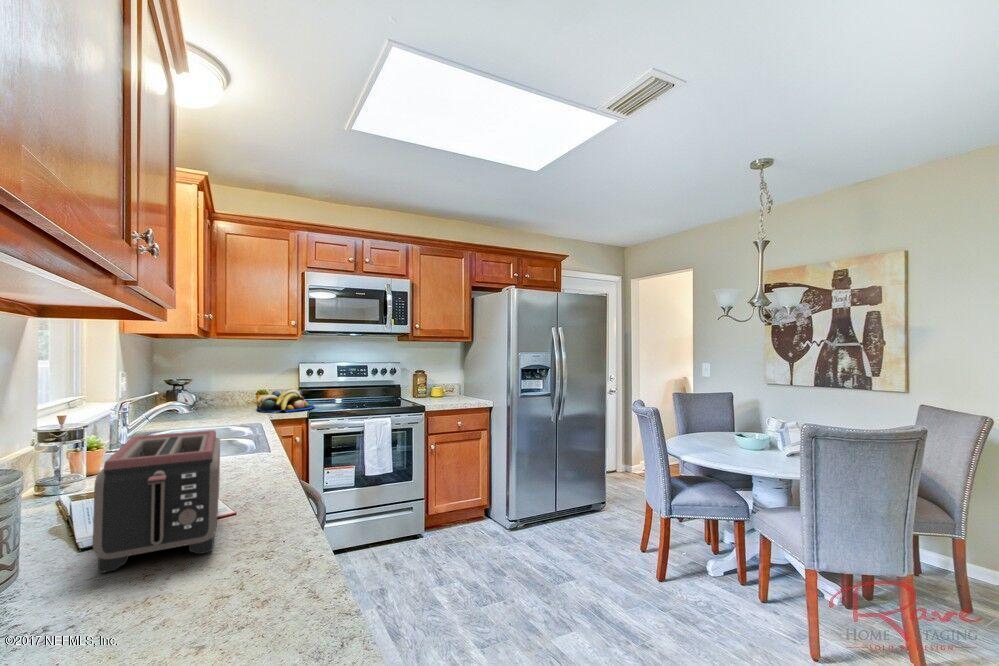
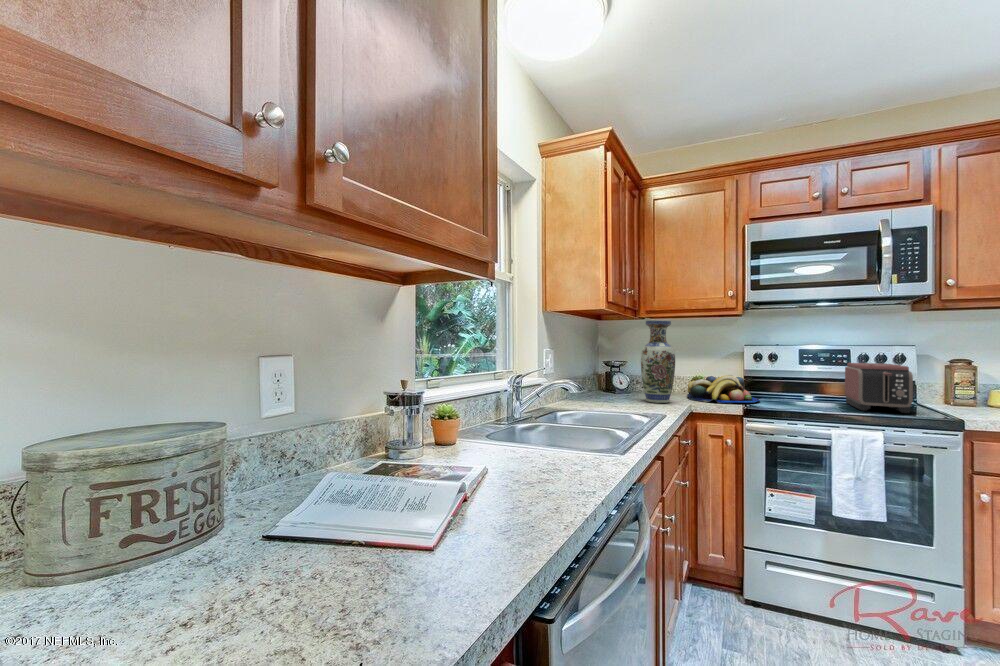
vase: none [221,348,253,419] -> present [641,320,675,403]
toaster: present [93,430,220,573] -> present [845,363,913,413]

